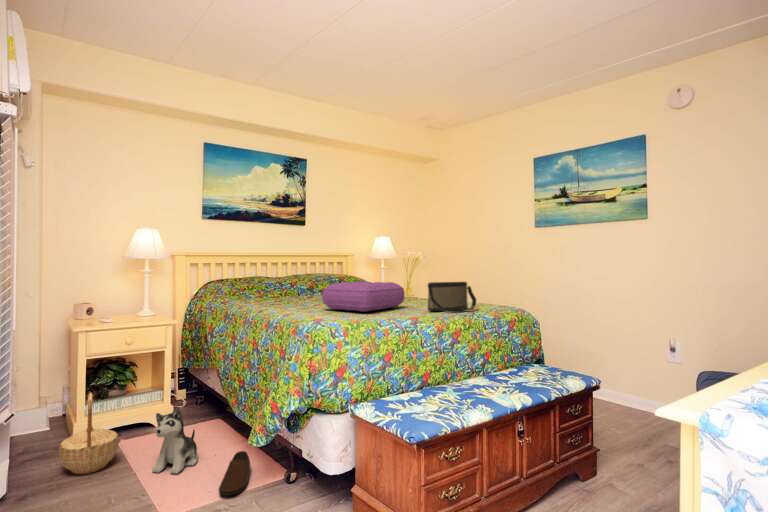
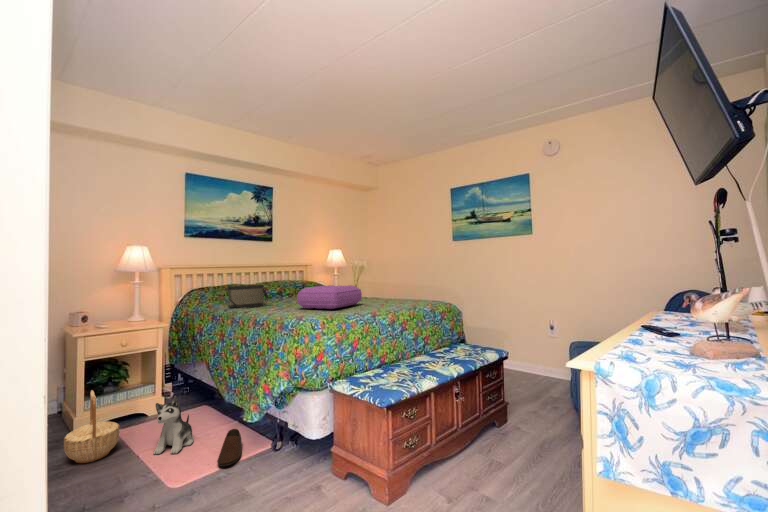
handbag: present [428,282,476,312] -> present [228,285,269,307]

